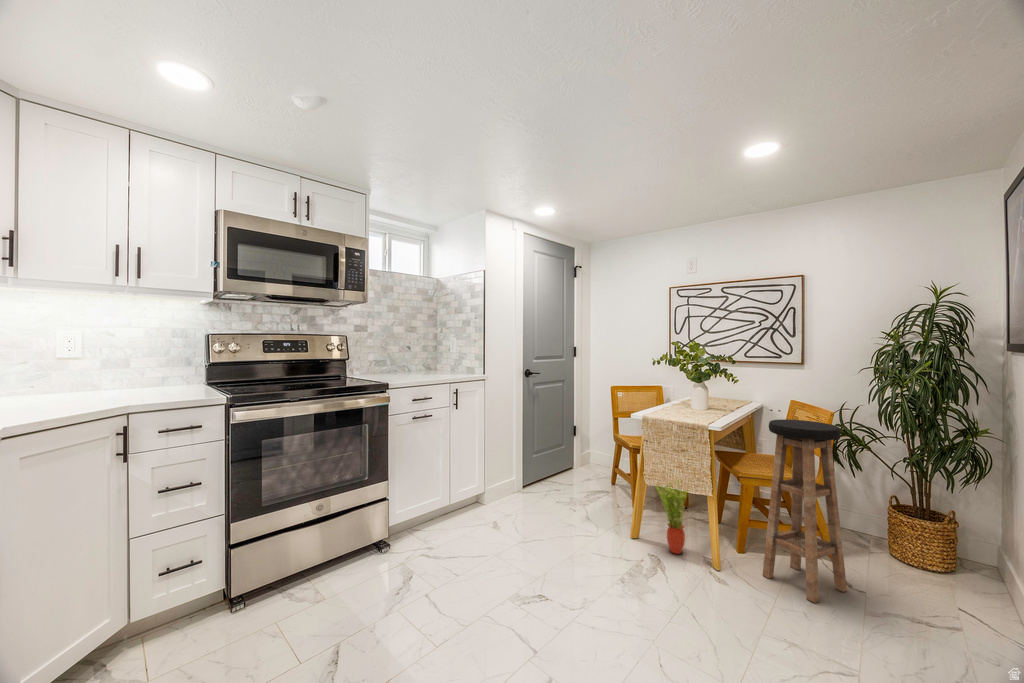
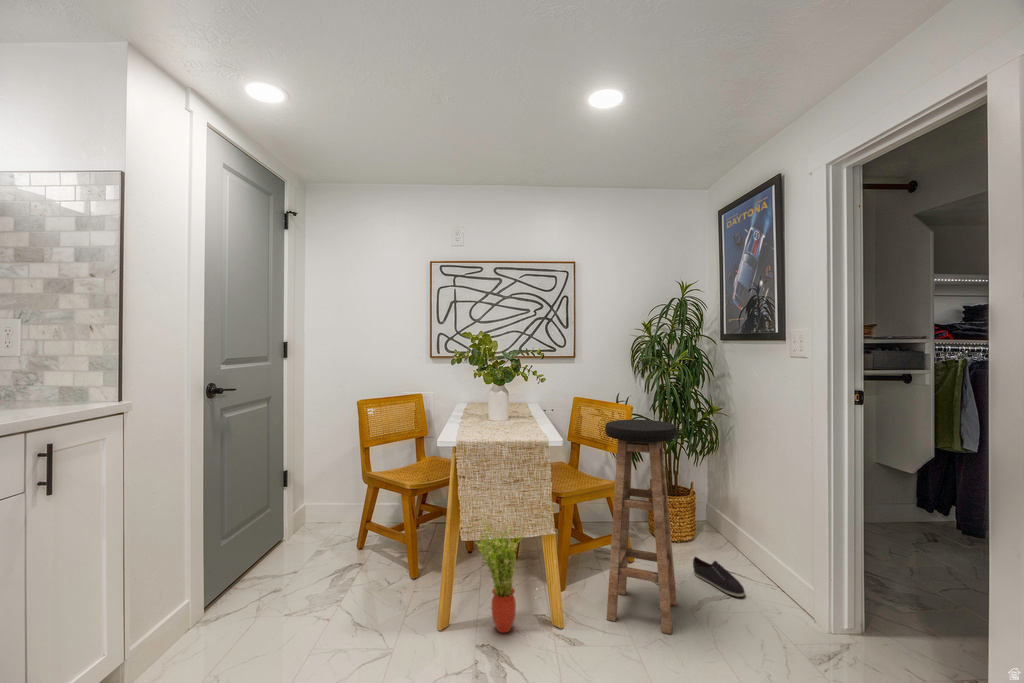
shoe: none [896,567,943,614] -> present [693,557,745,597]

